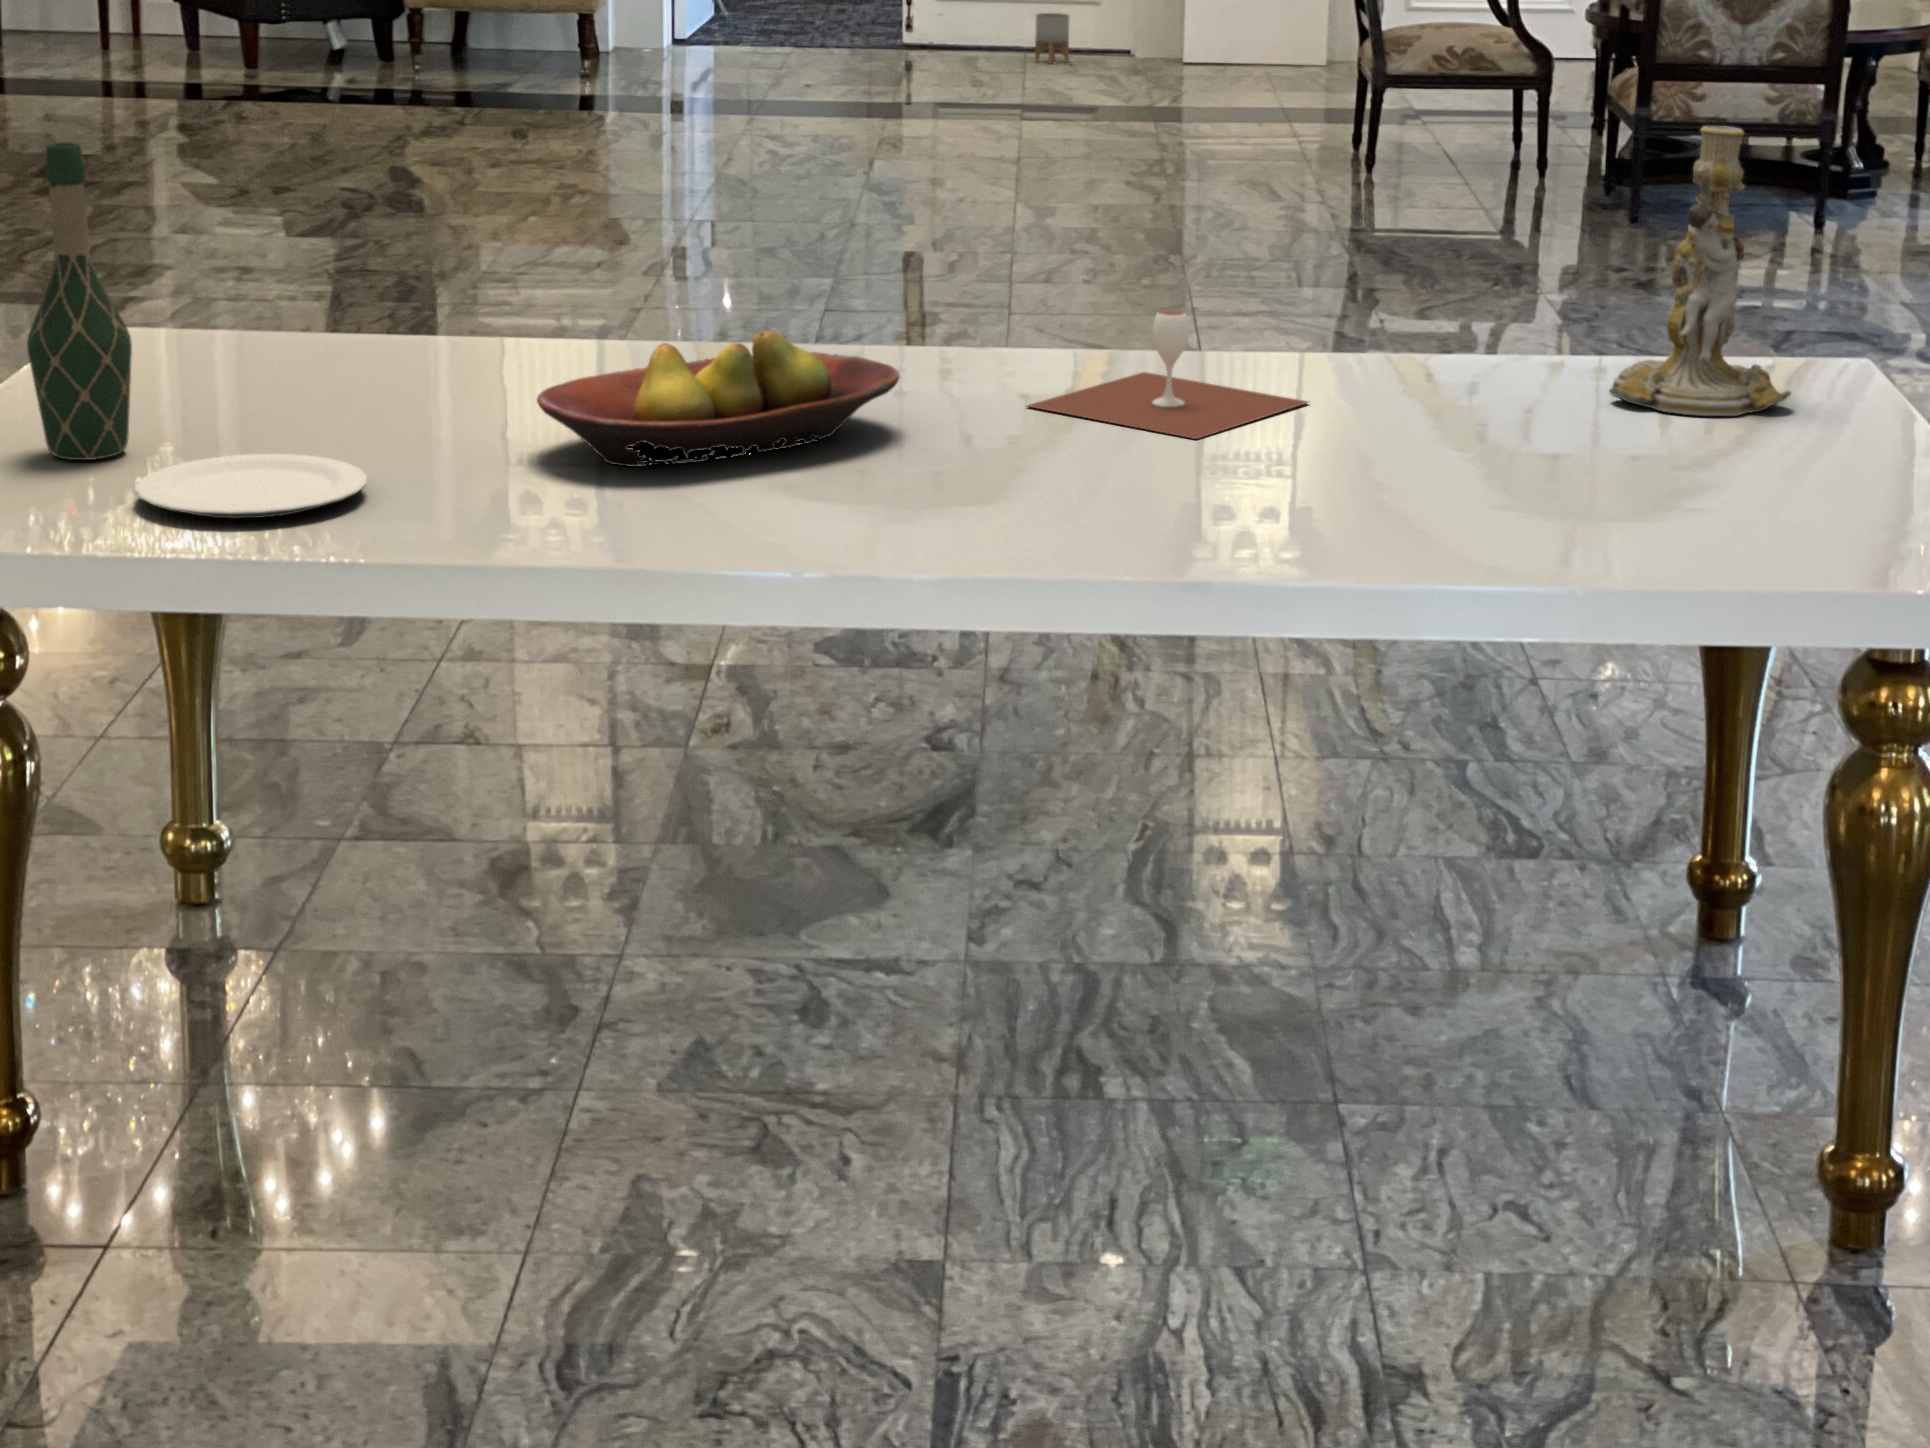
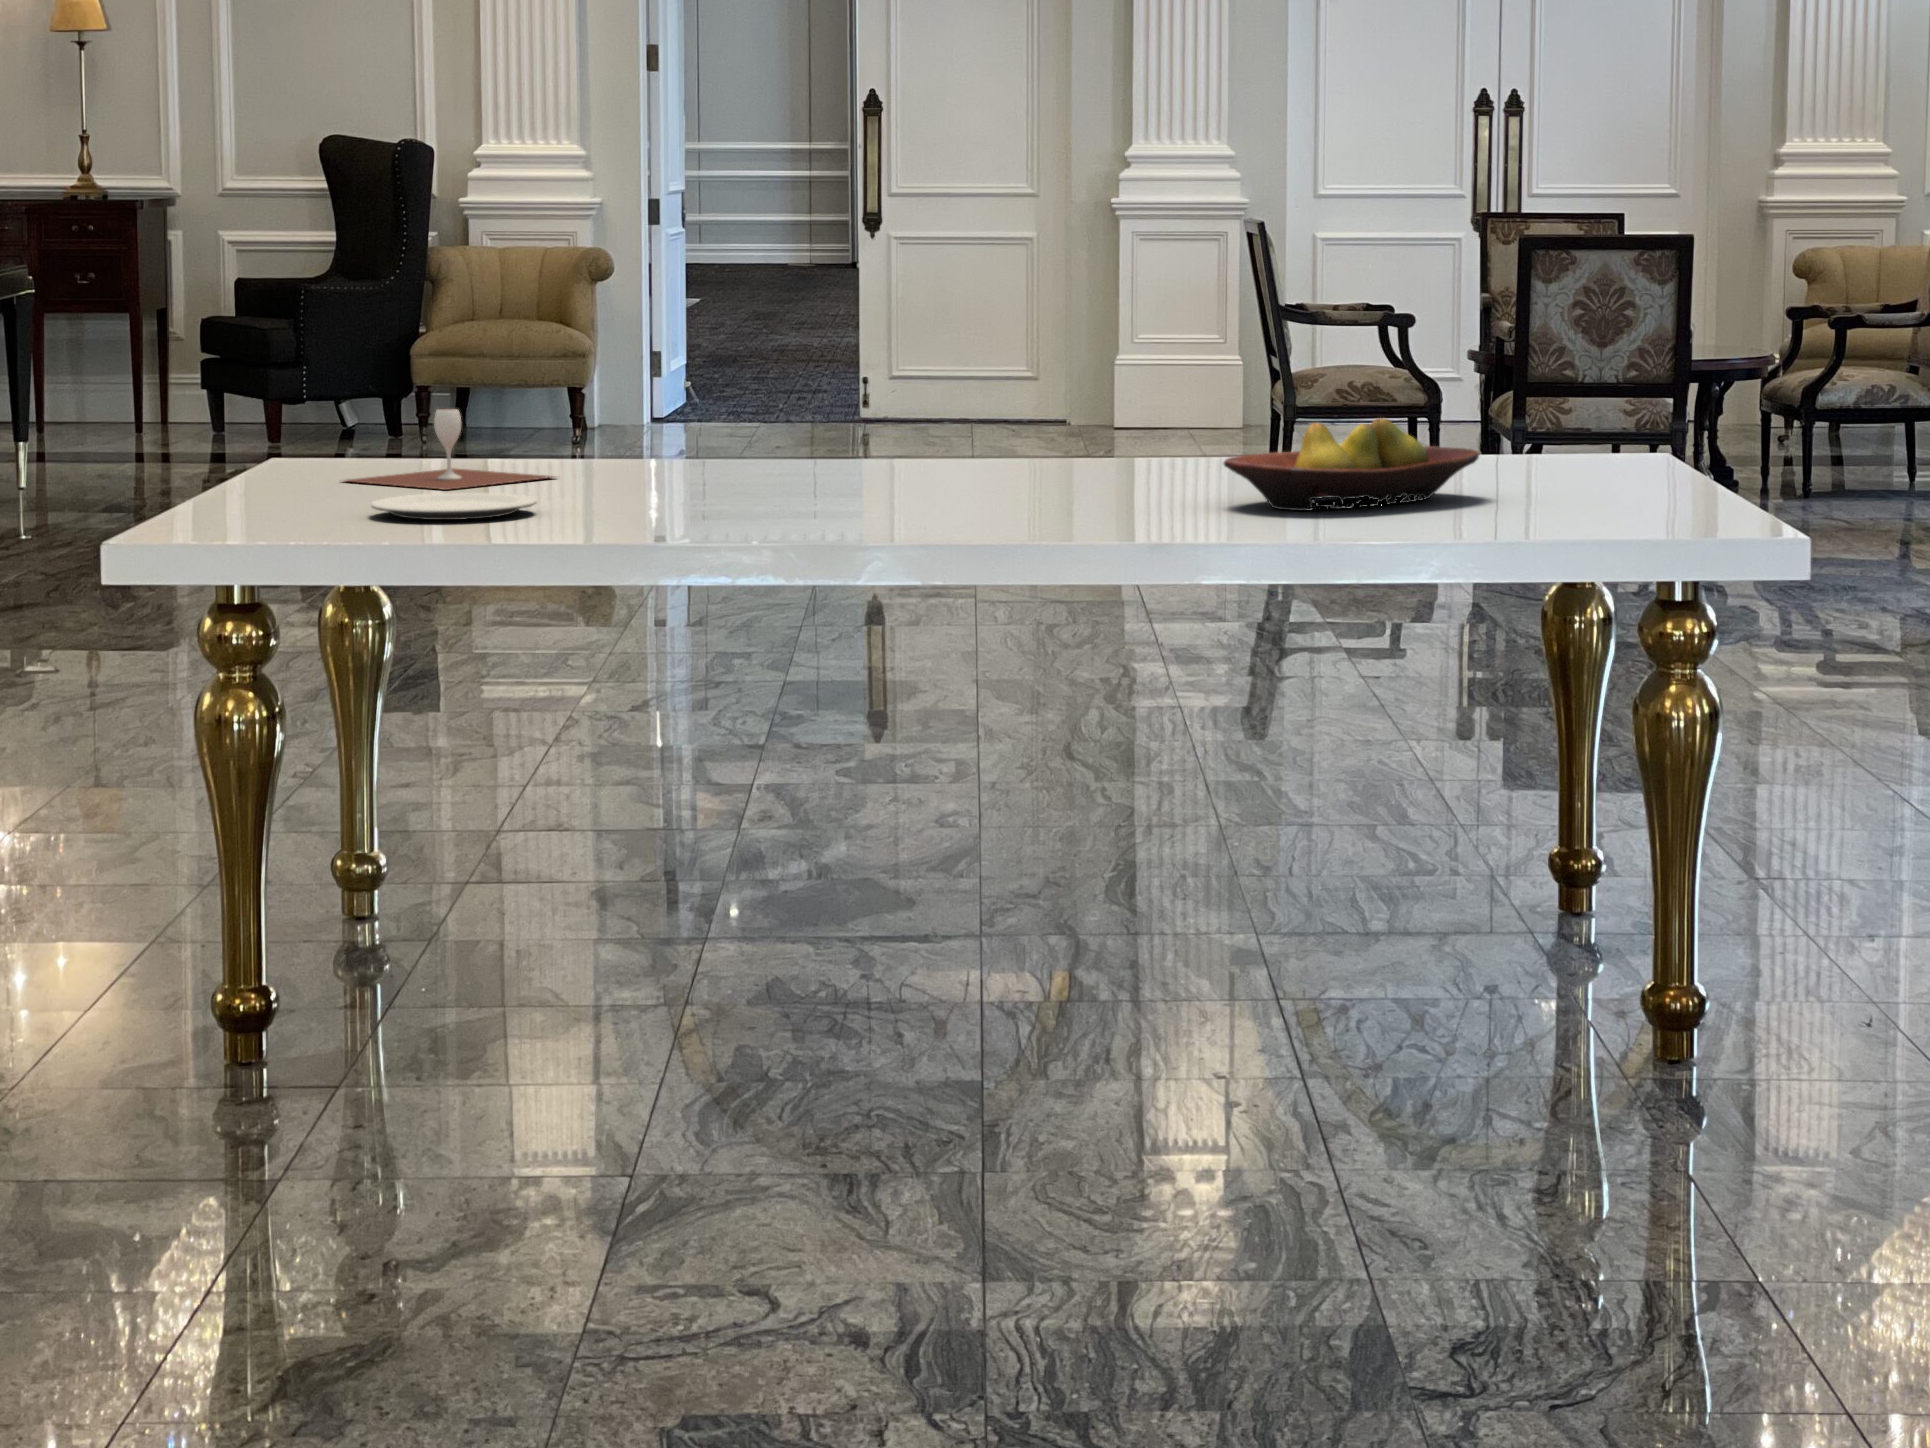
planter: present [1035,13,1069,63] -> none [980,387,1010,431]
candlestick: present [1609,126,1791,416] -> none [1446,268,1581,477]
wine bottle: present [27,142,132,460] -> none [281,274,356,504]
wine glass: present [1028,310,1308,439] -> present [346,409,554,490]
fruit bowl: present [537,331,900,467] -> present [1223,418,1479,511]

